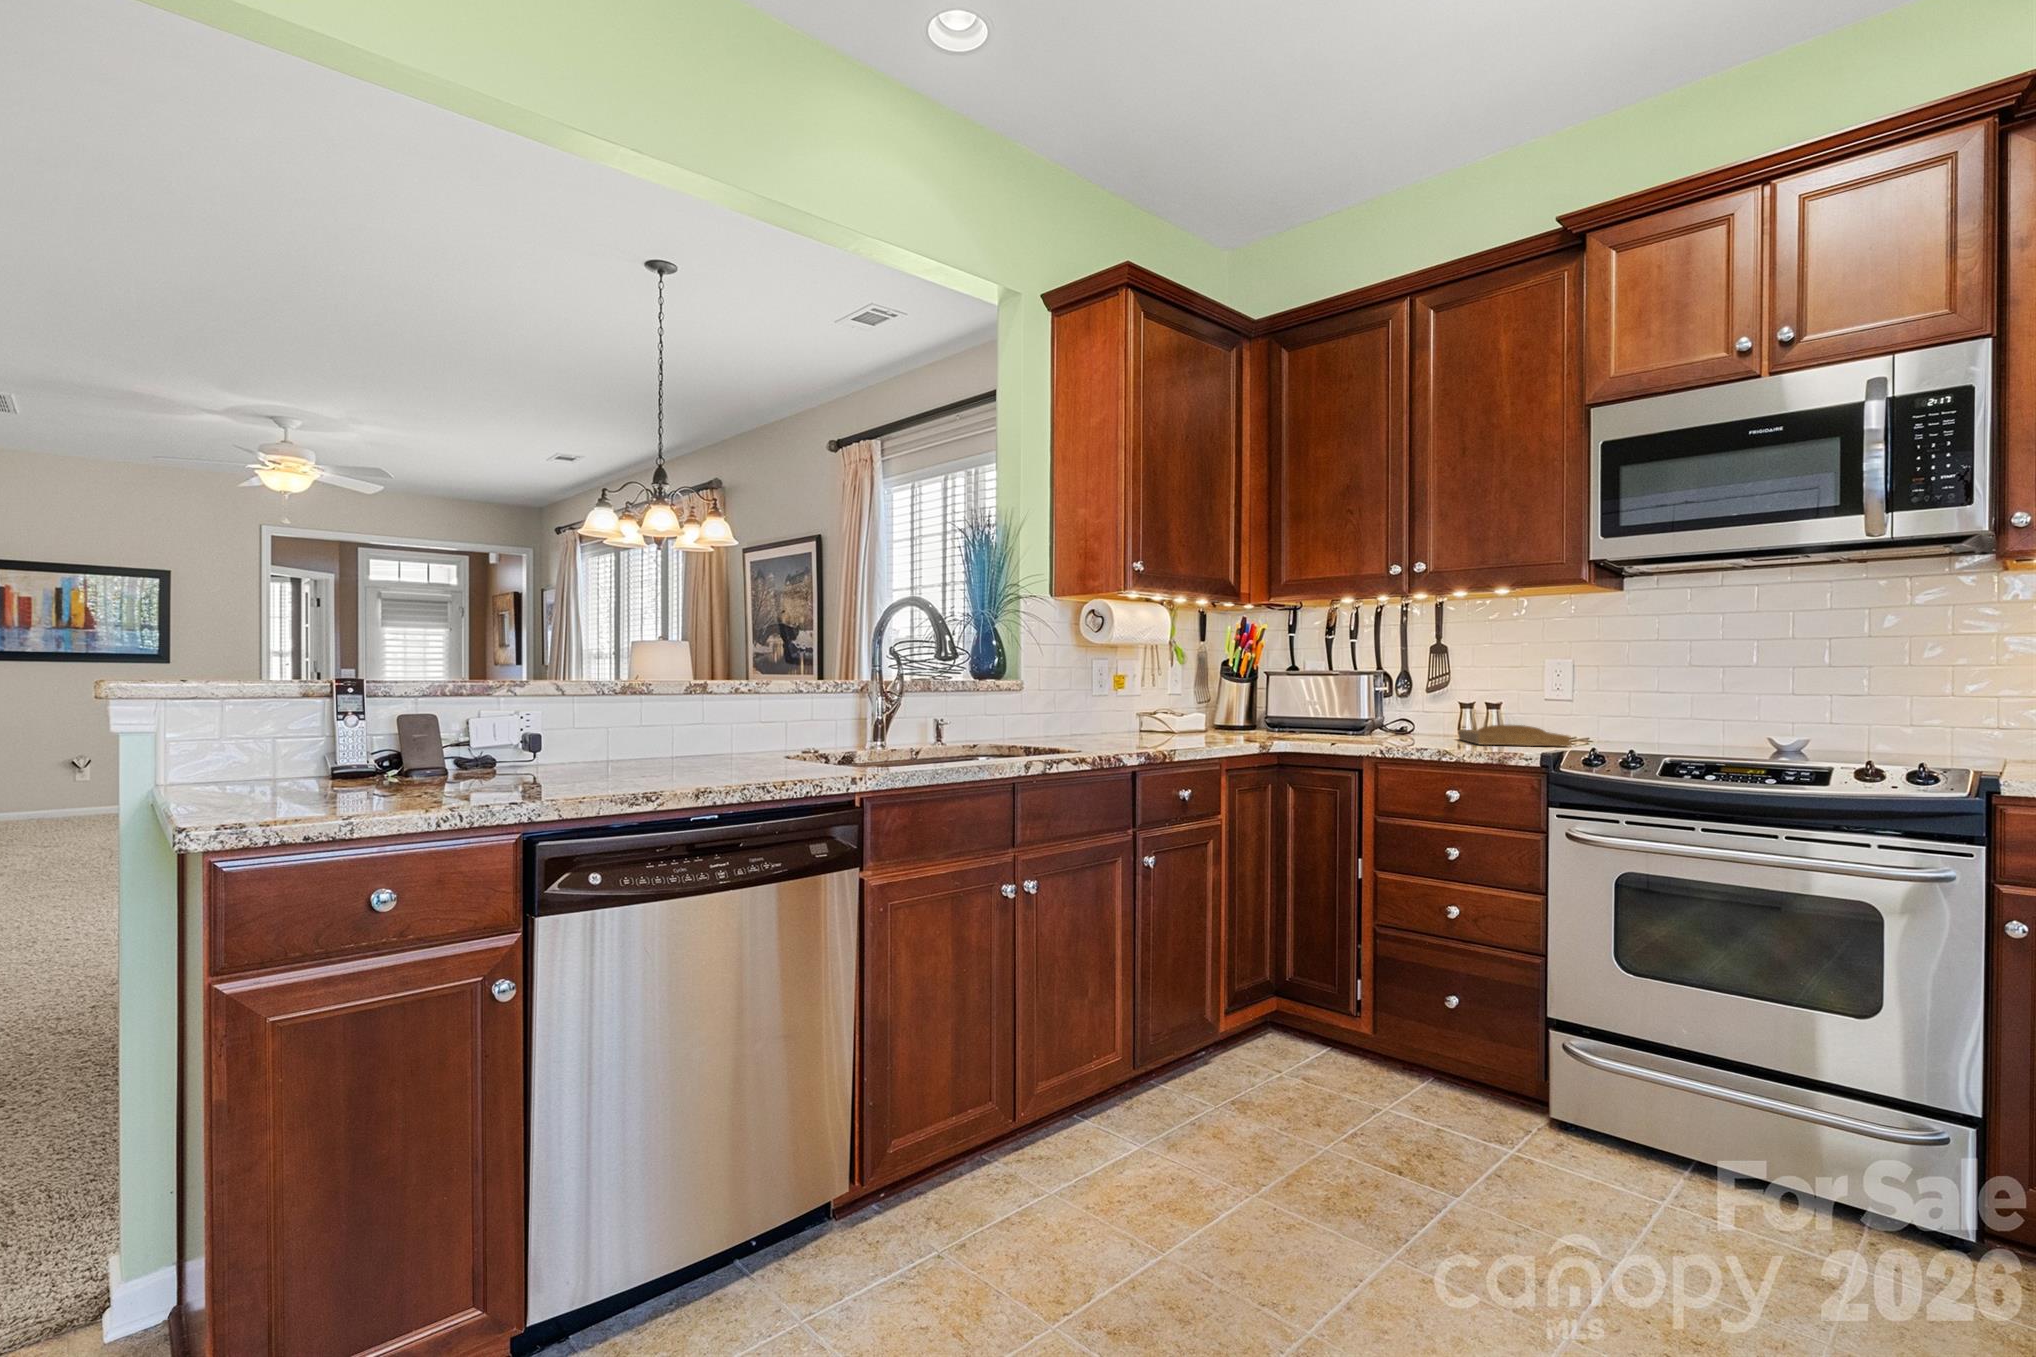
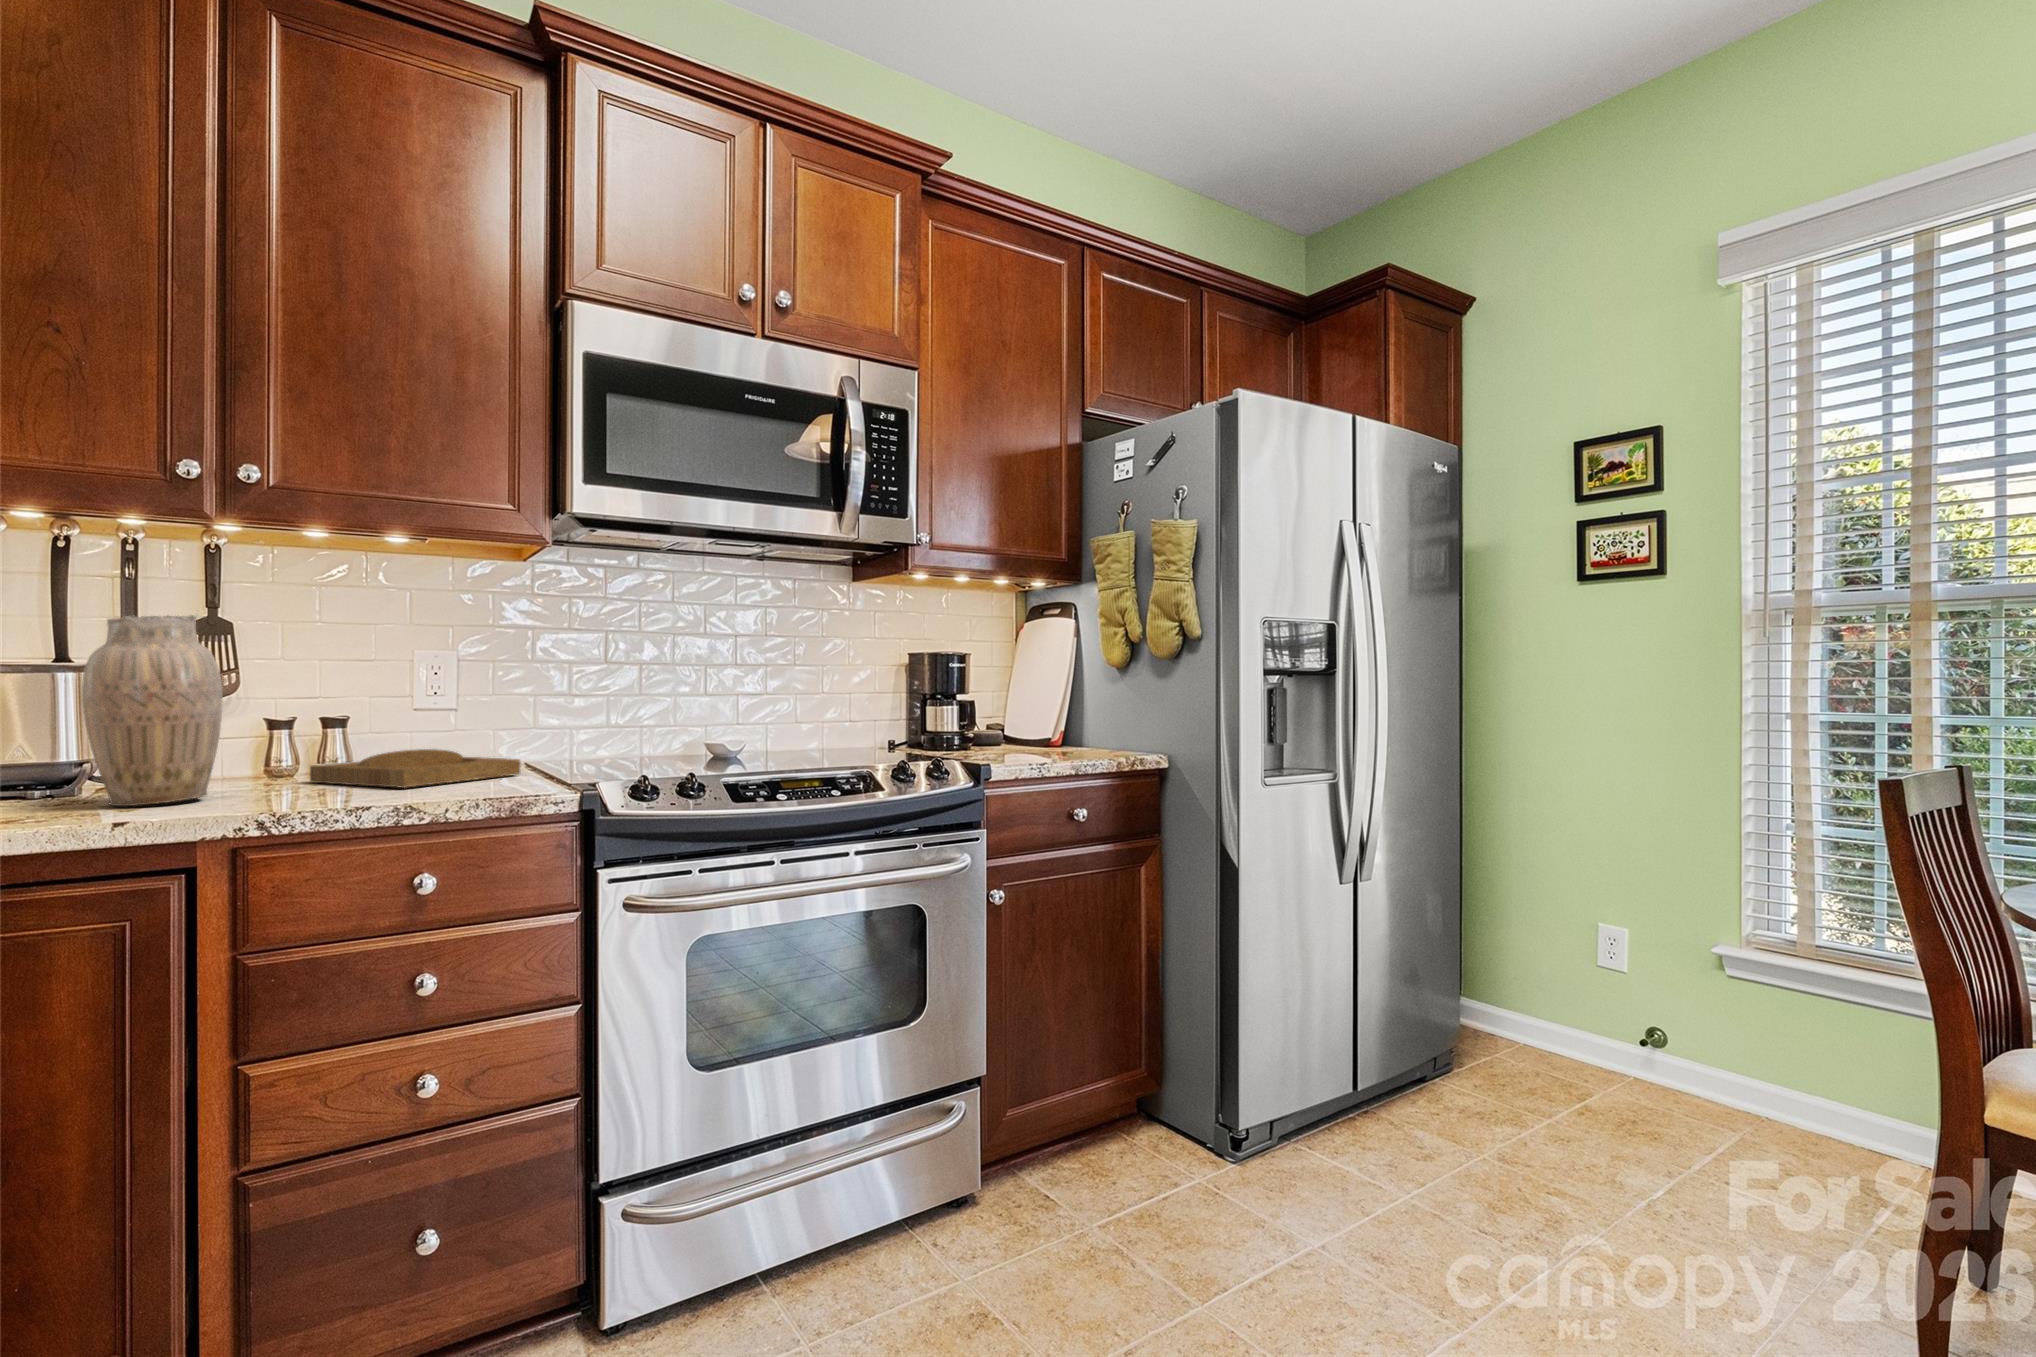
vase: none [1344,644,1399,739] -> present [82,615,223,806]

